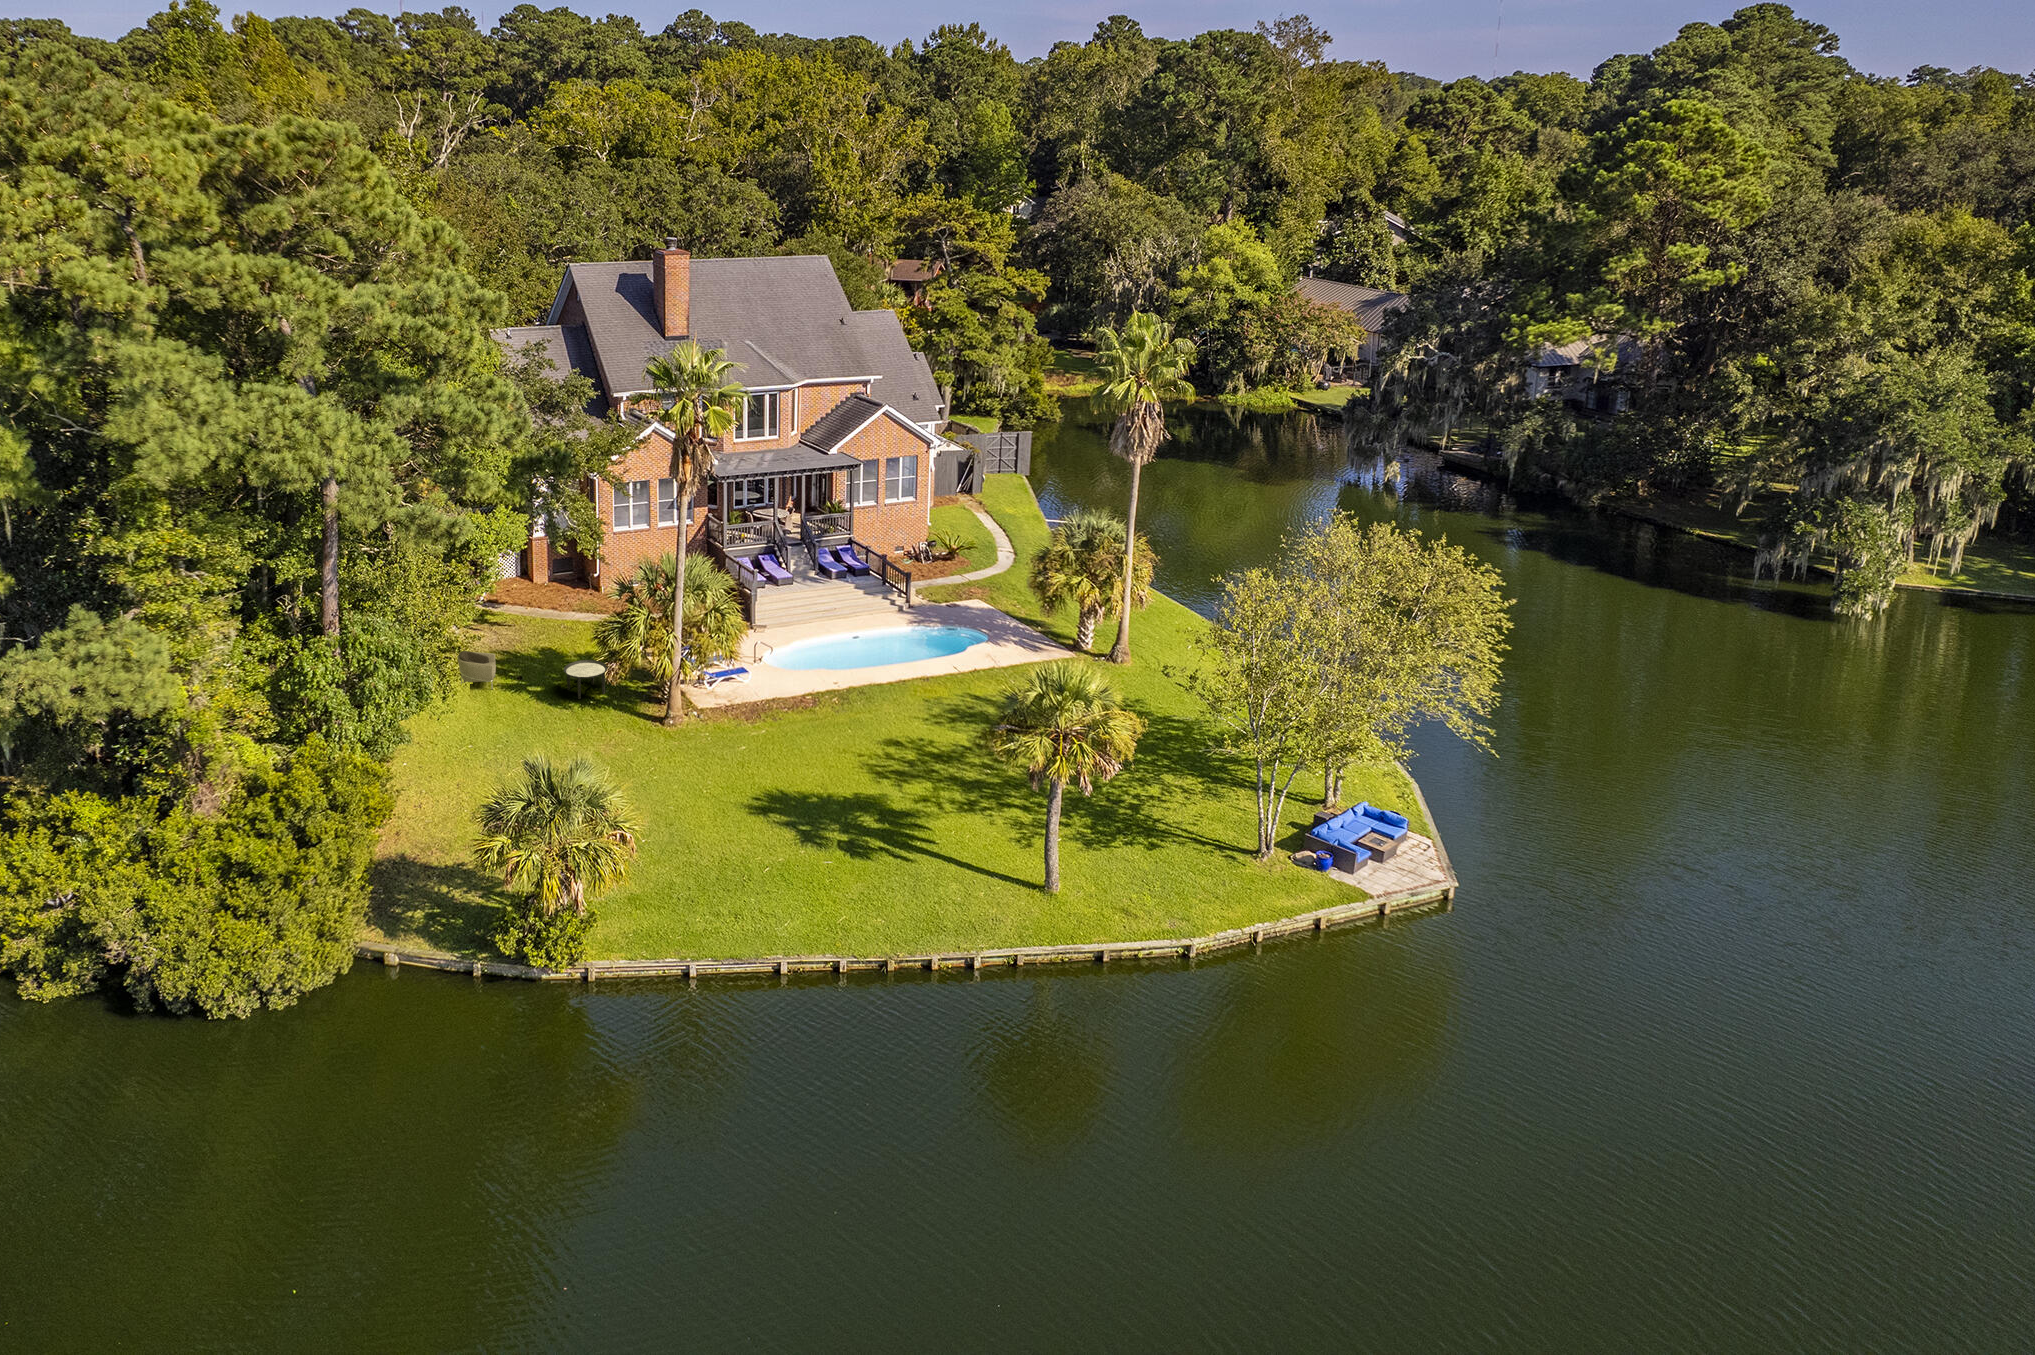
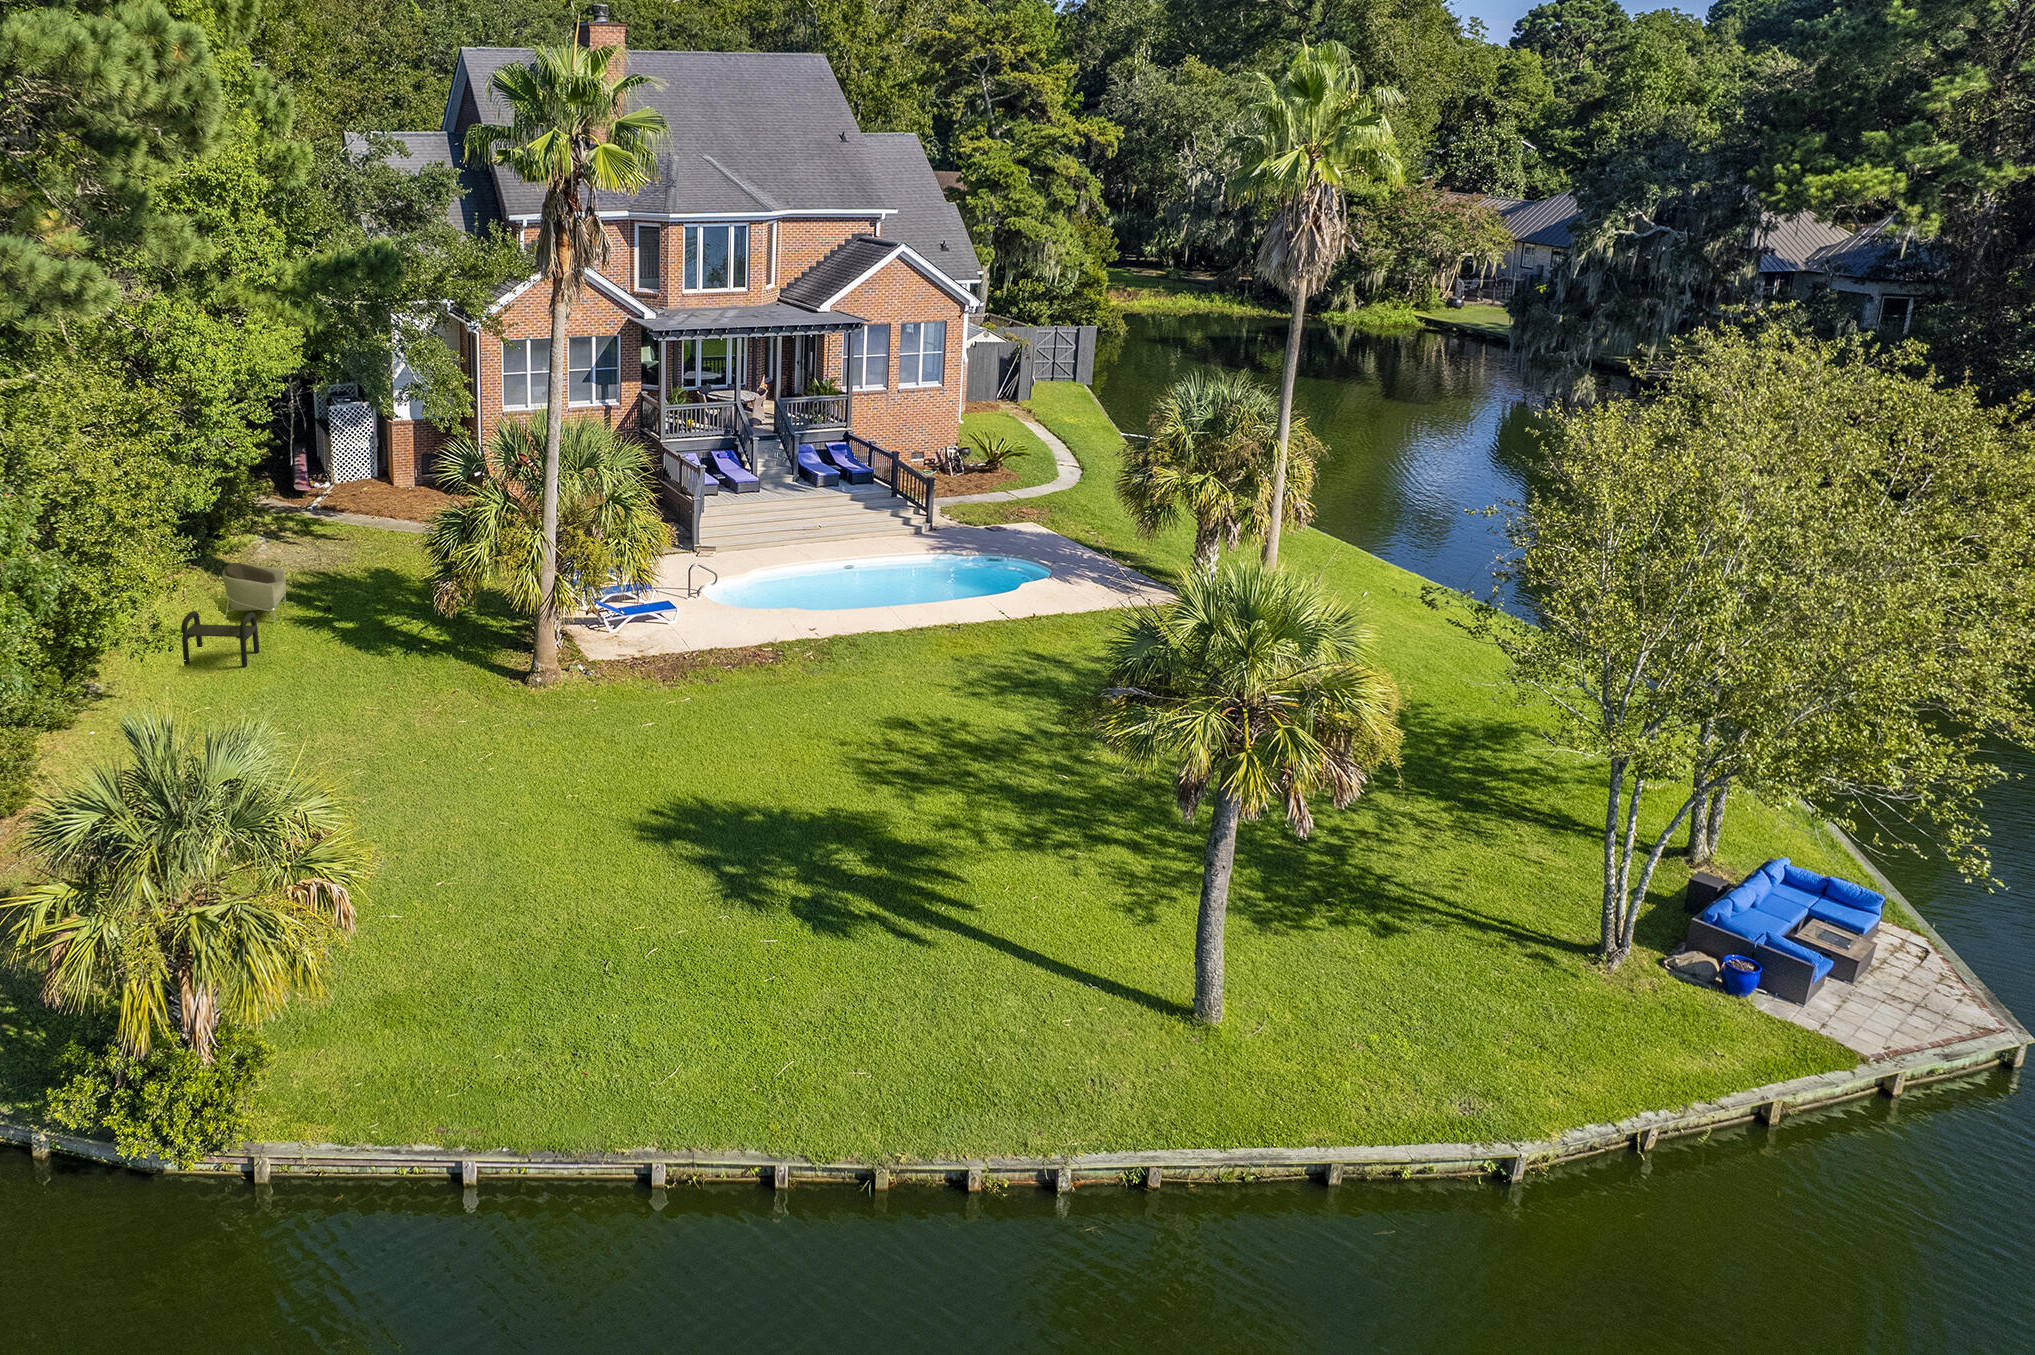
round table: present [564,660,607,699] -> none [381,582,450,641]
bench: none [444,685,490,719] -> present [181,611,260,666]

